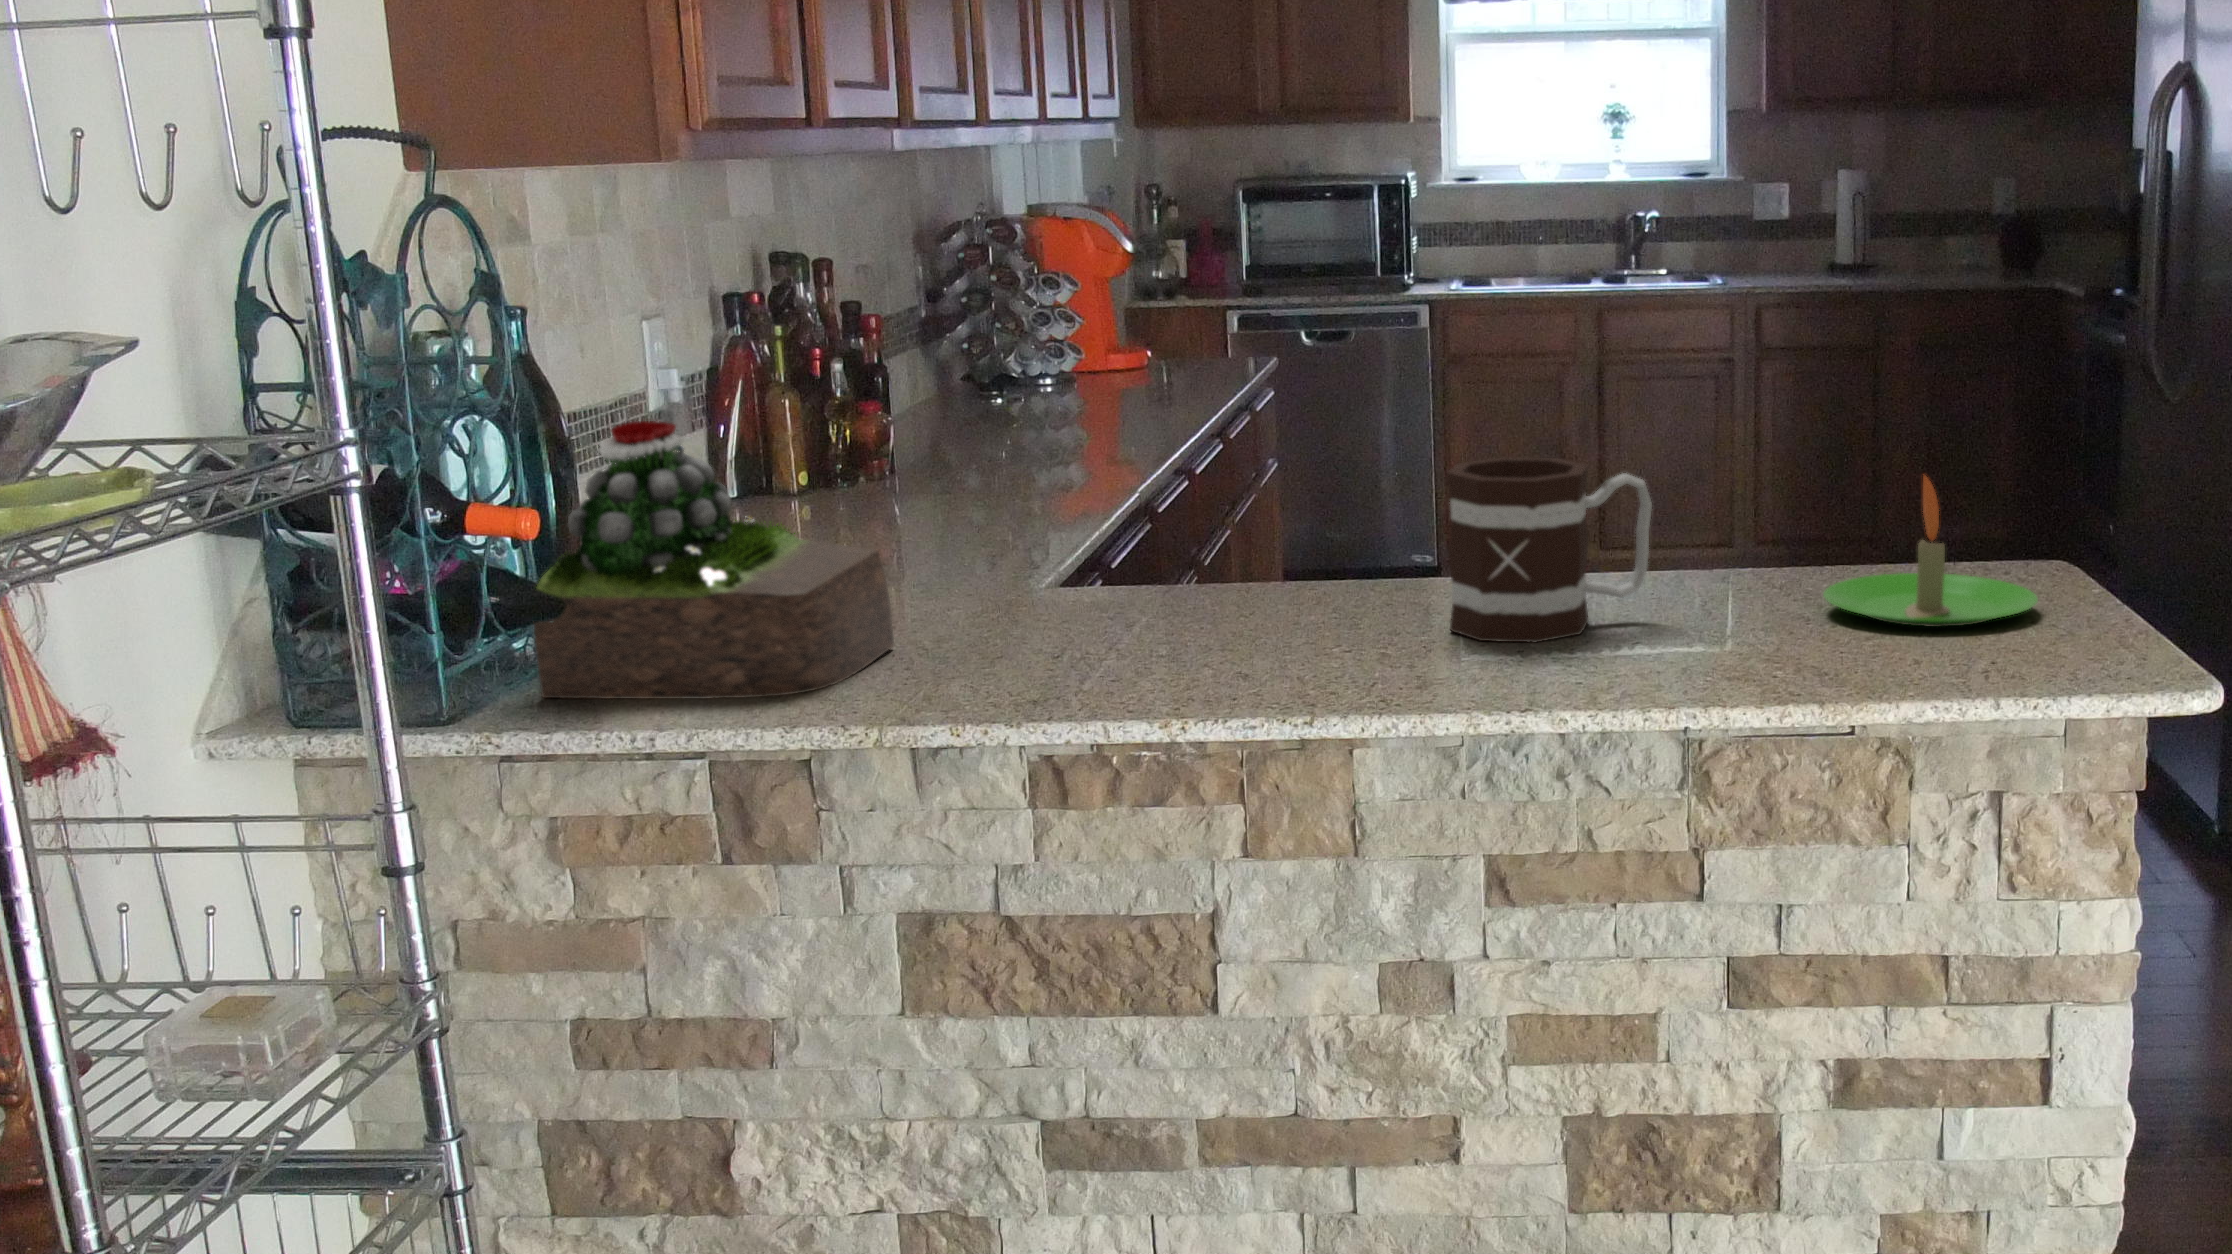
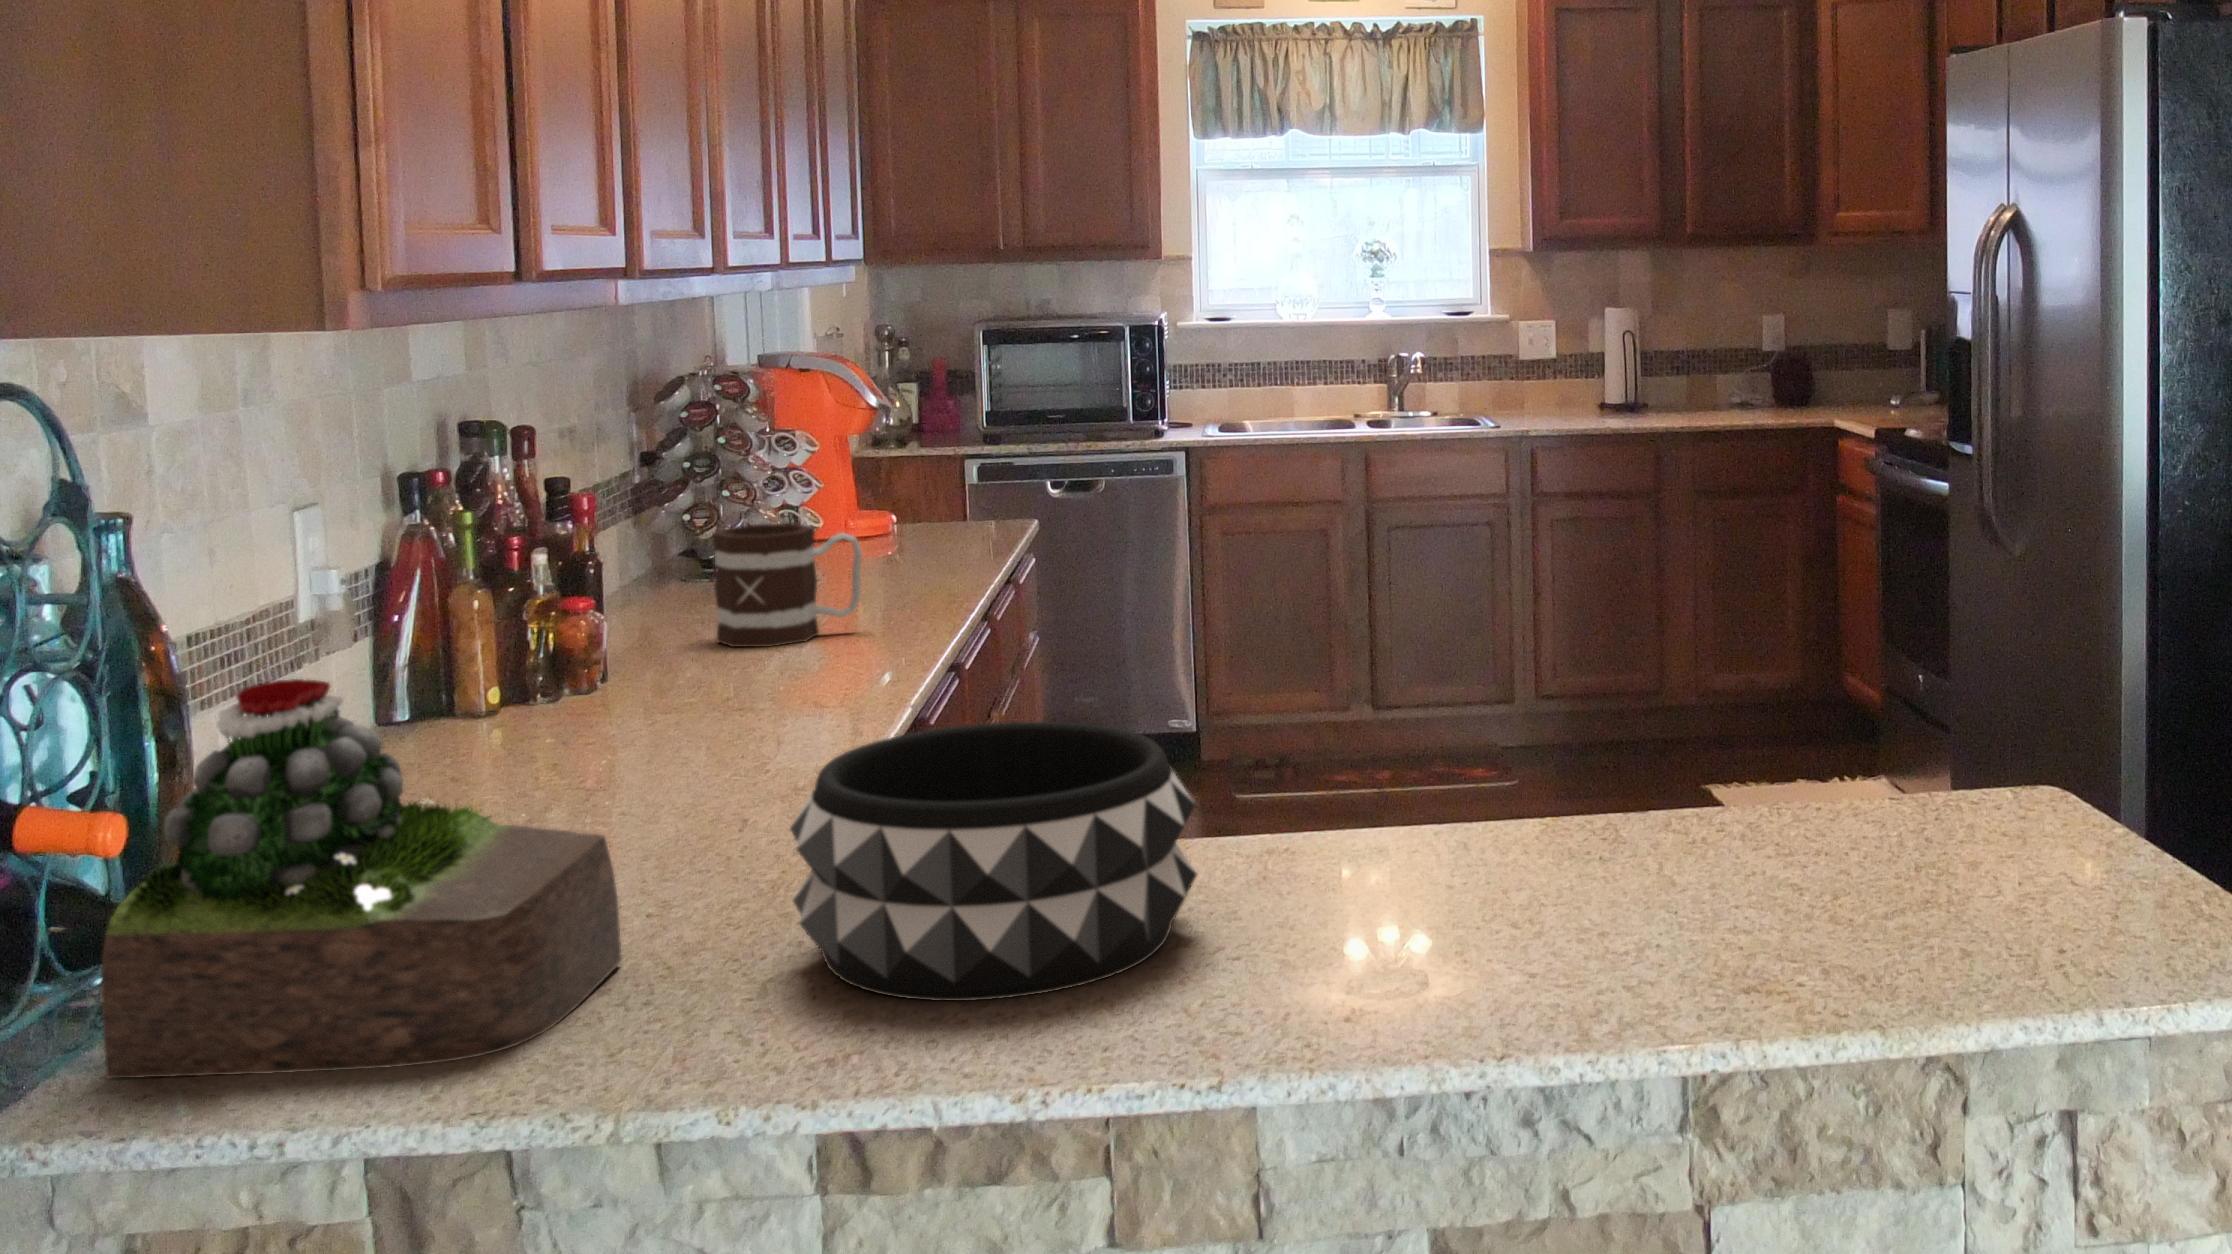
mug: present [1447,457,1652,642] -> present [712,523,862,647]
candle: present [1823,476,2038,627] -> none [1798,699,2056,885]
decorative bowl: none [1012,478,1325,674] -> present [790,722,1197,1001]

